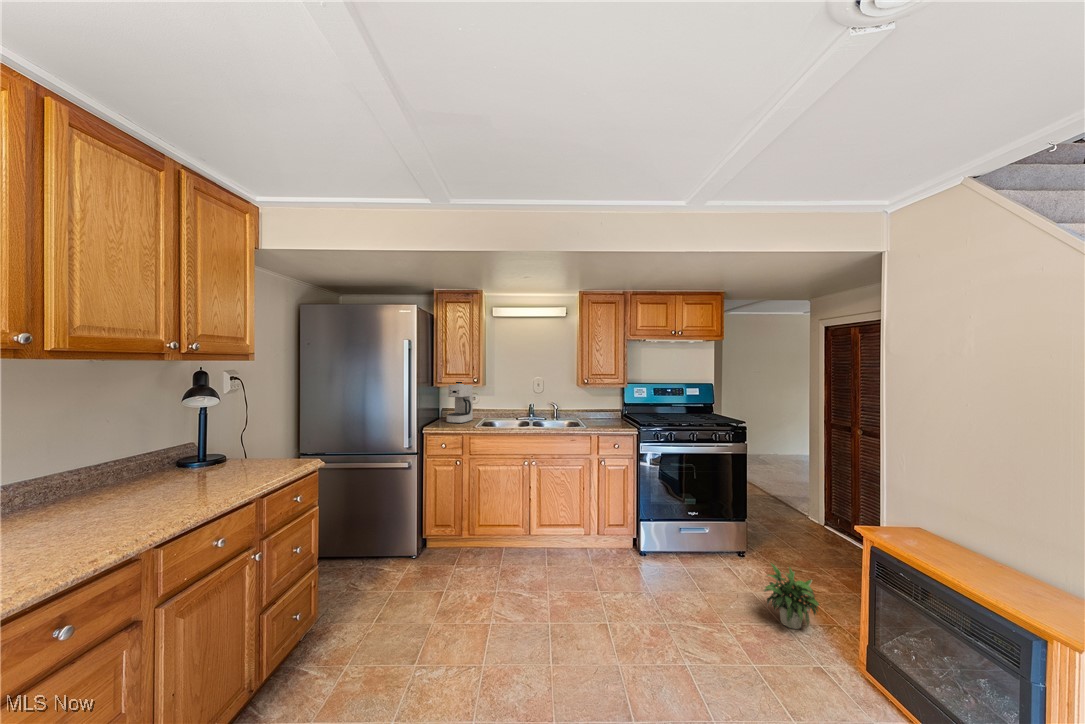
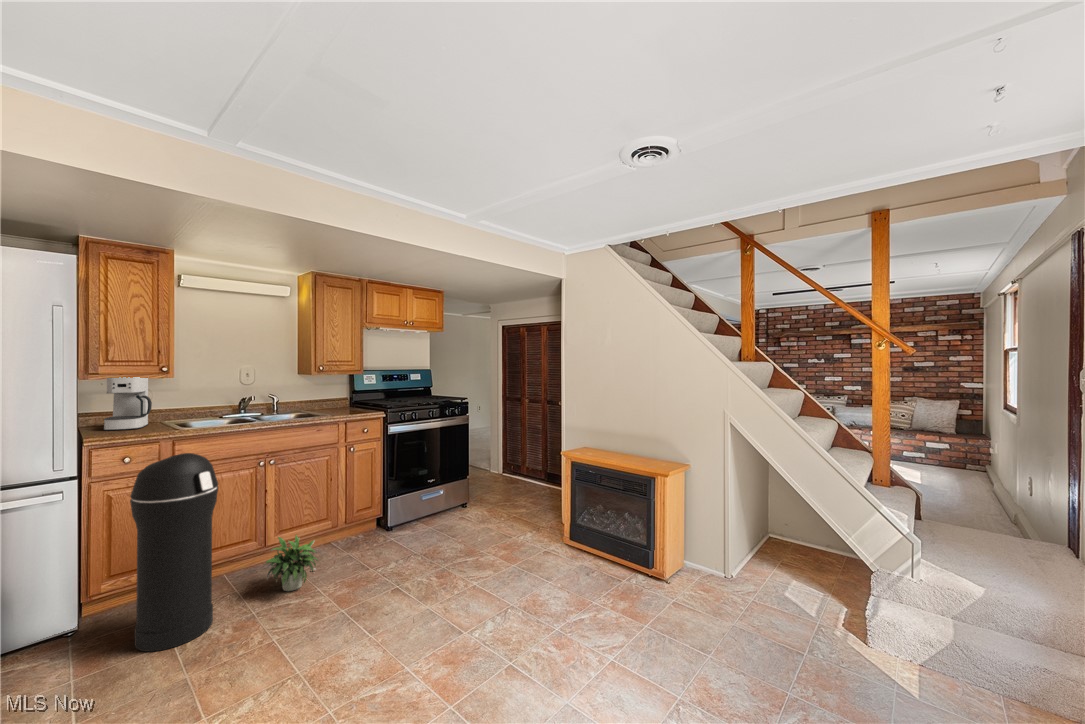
trash can: none [425,448,478,595] -> present [130,453,218,652]
potted plant: present [764,563,819,629] -> present [266,535,318,591]

